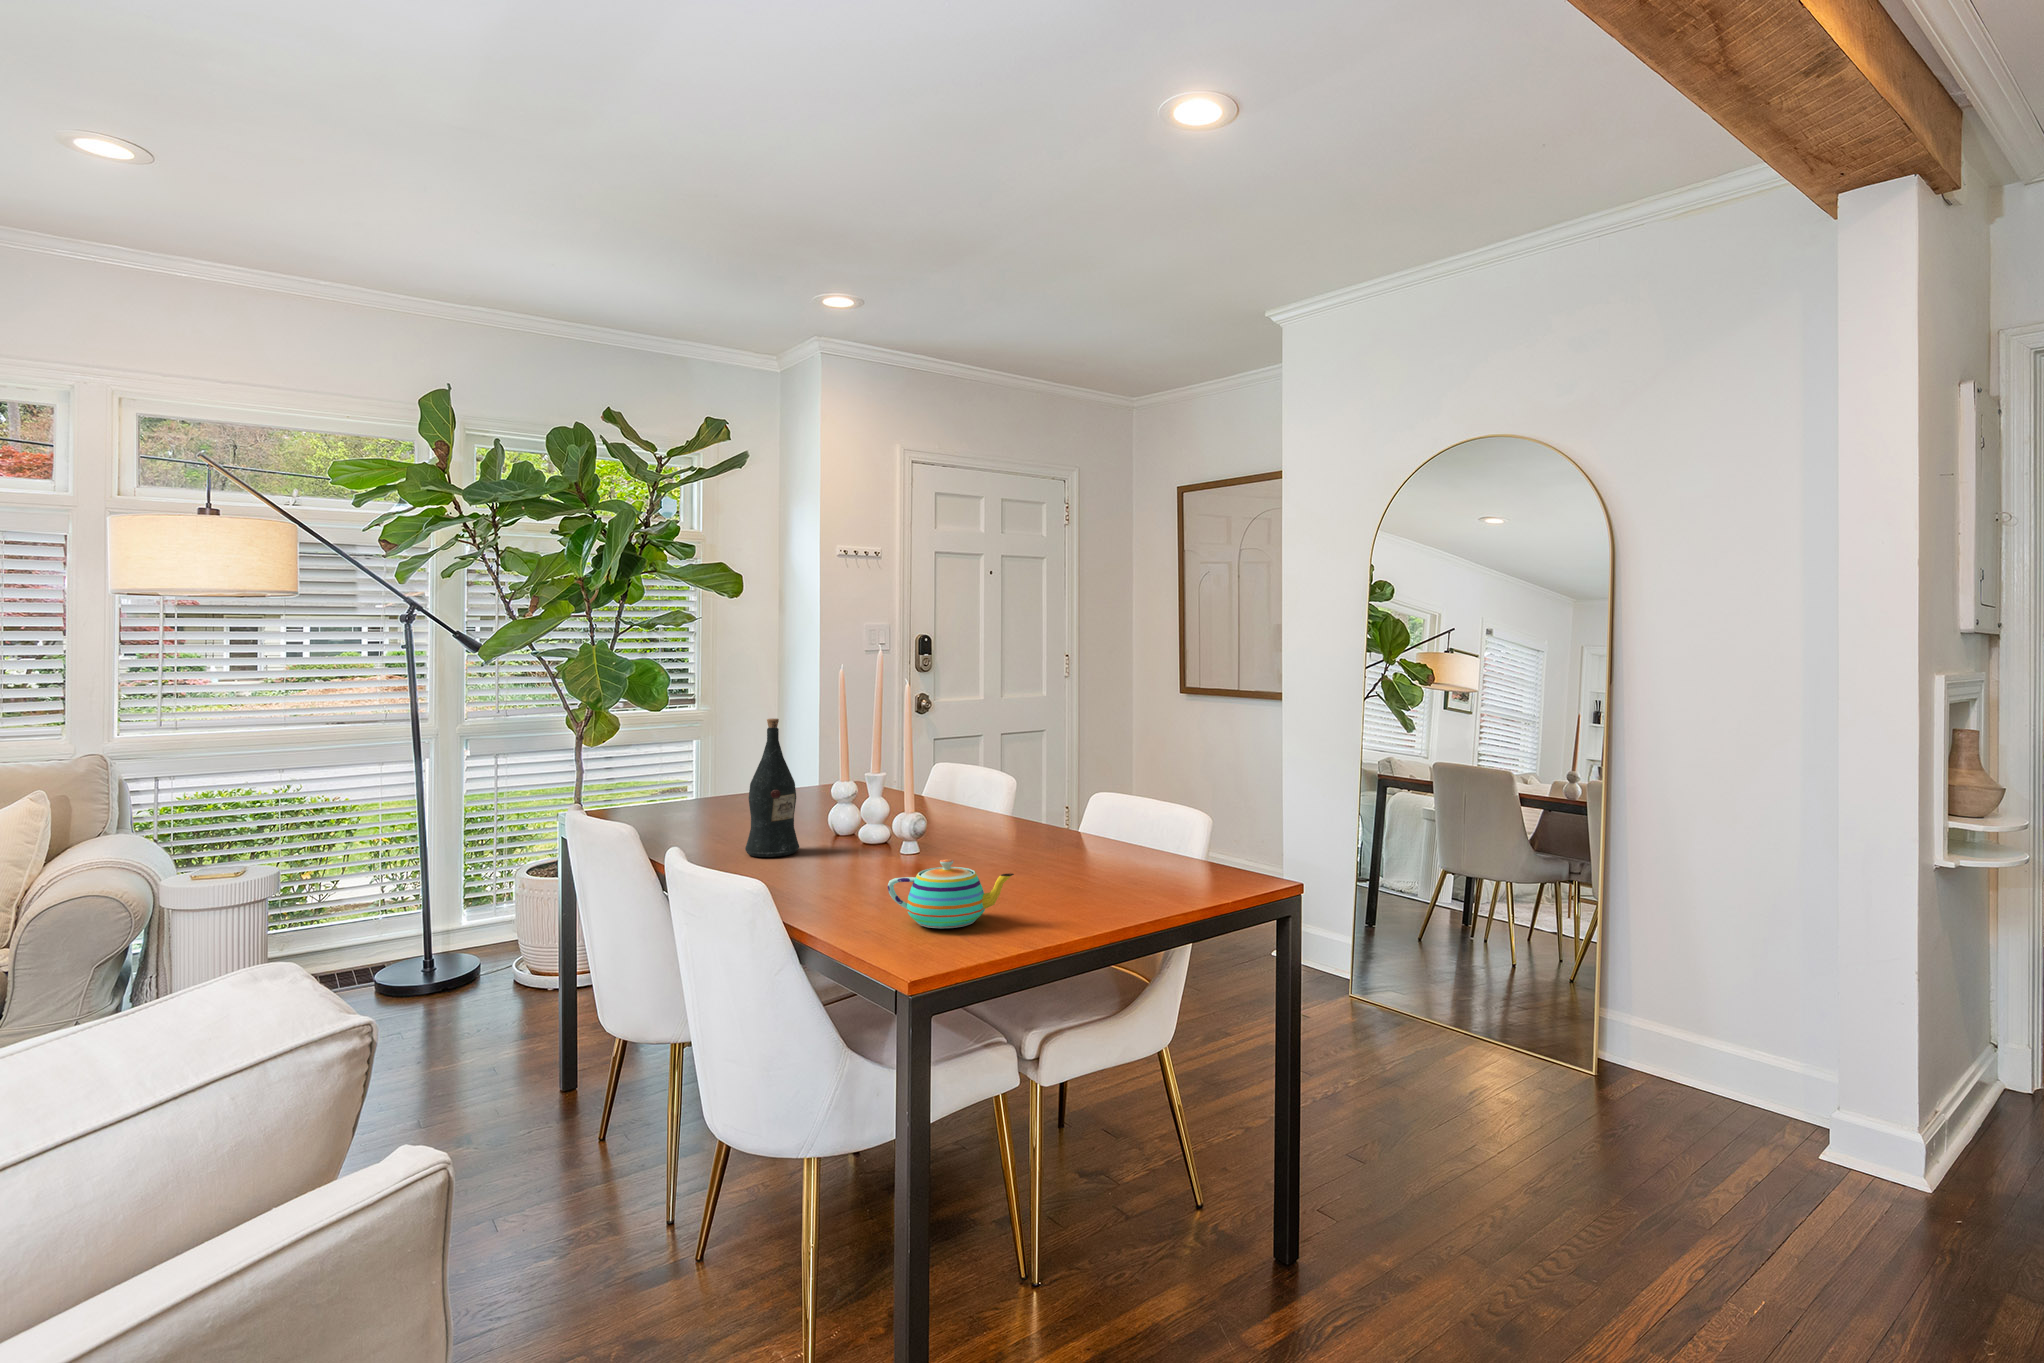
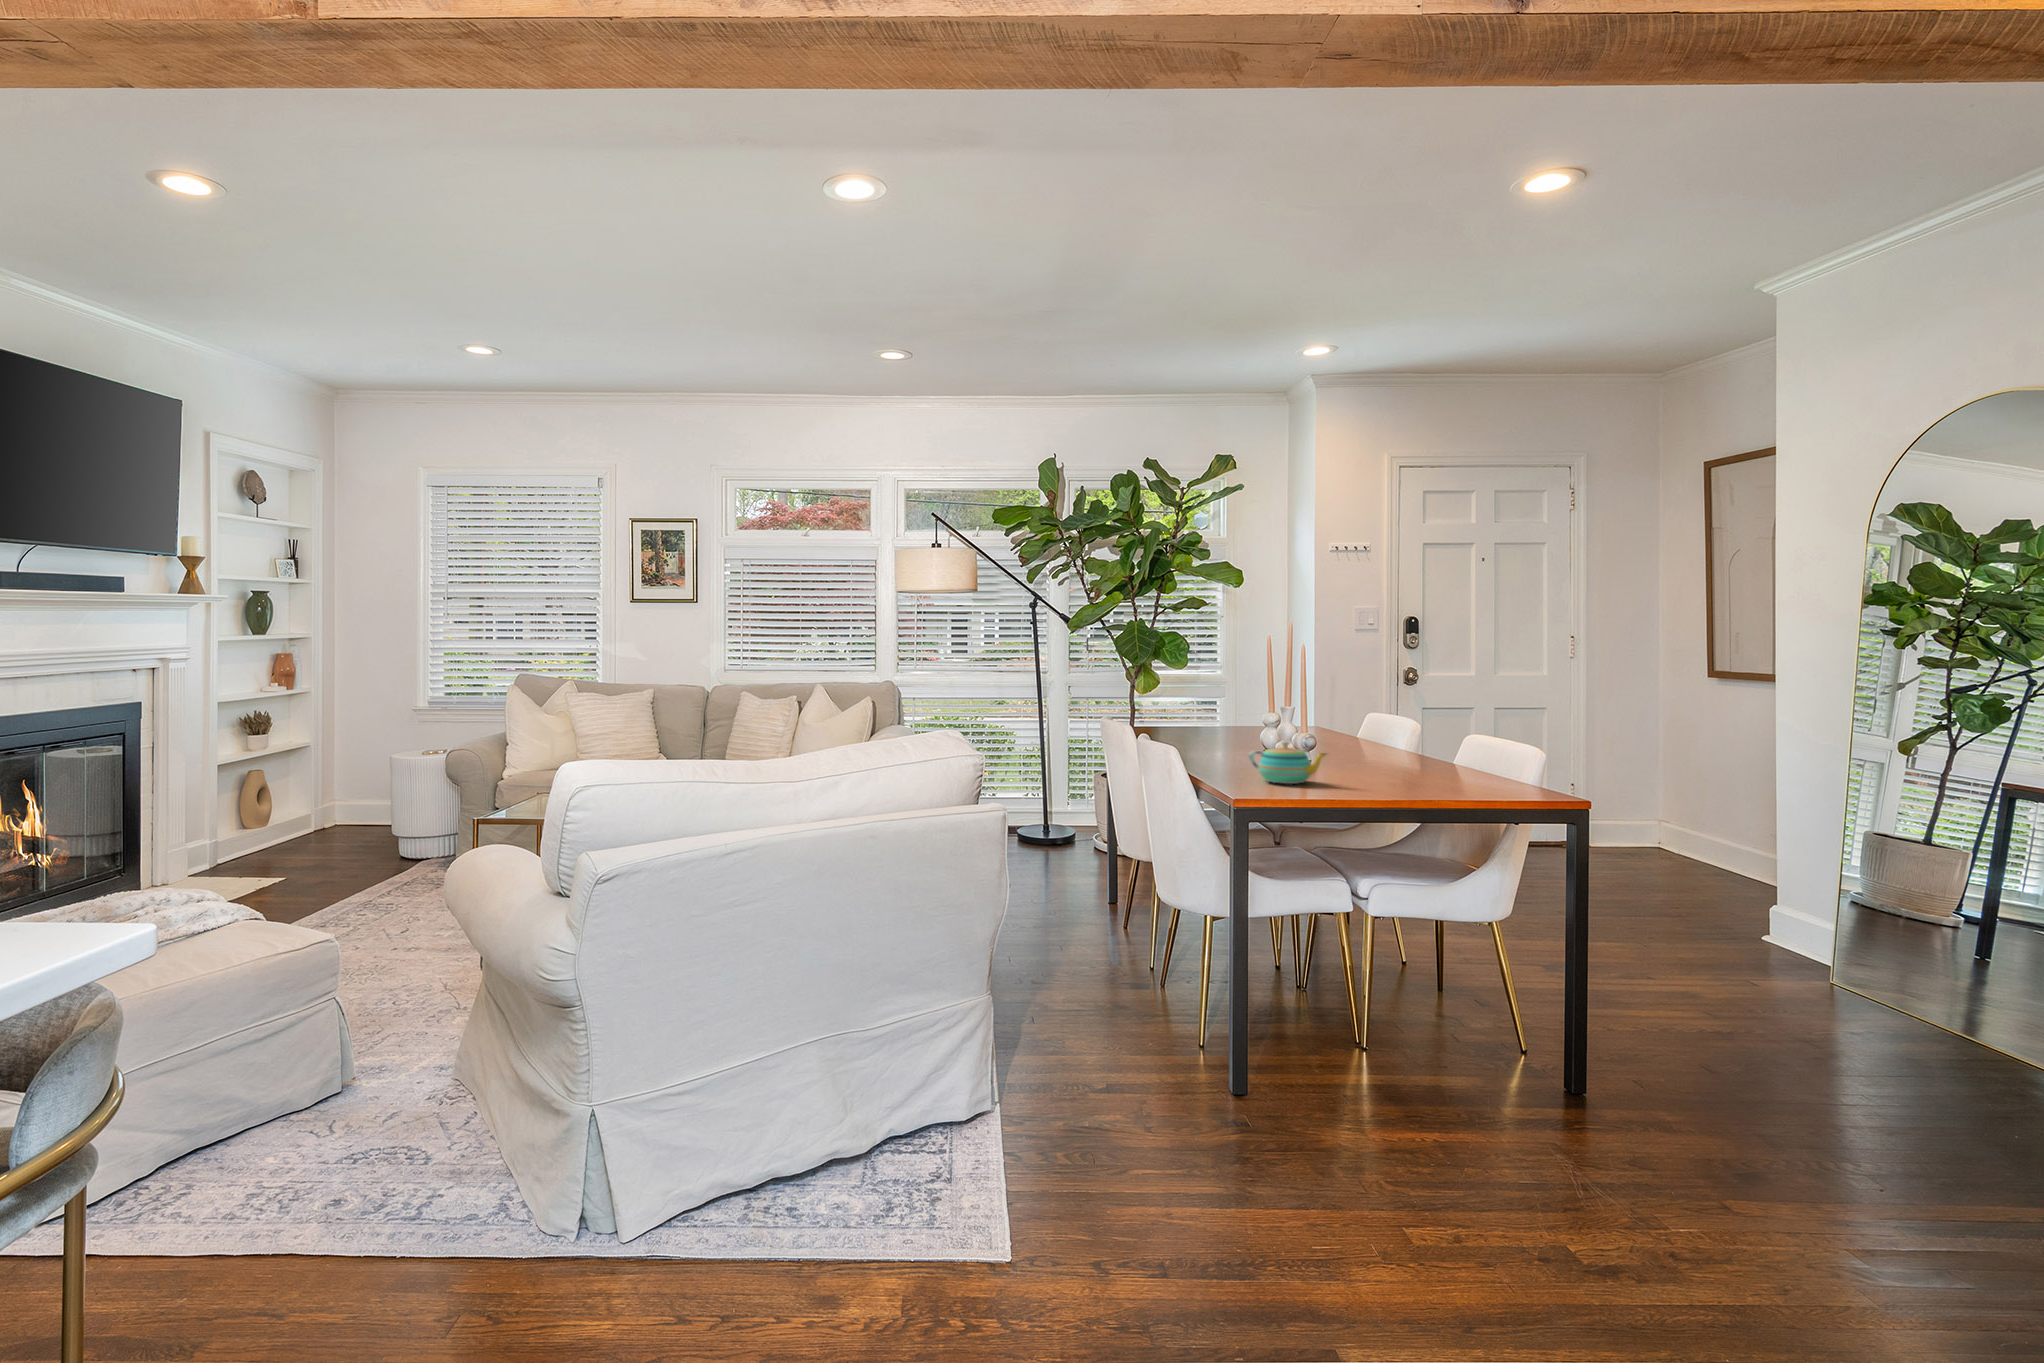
wine bottle: present [745,719,799,857] -> none [1197,661,1233,752]

